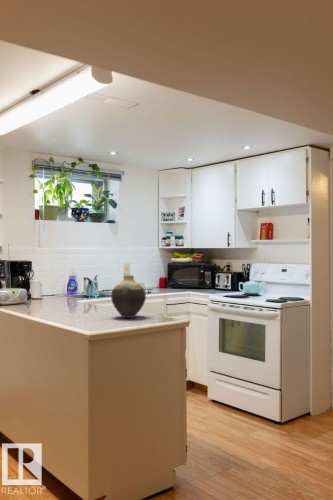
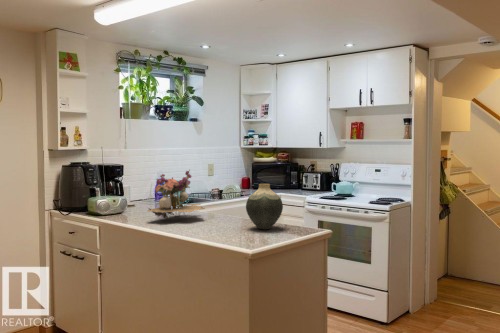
flower arrangement: none [32,264,88,309] -> present [148,170,204,219]

